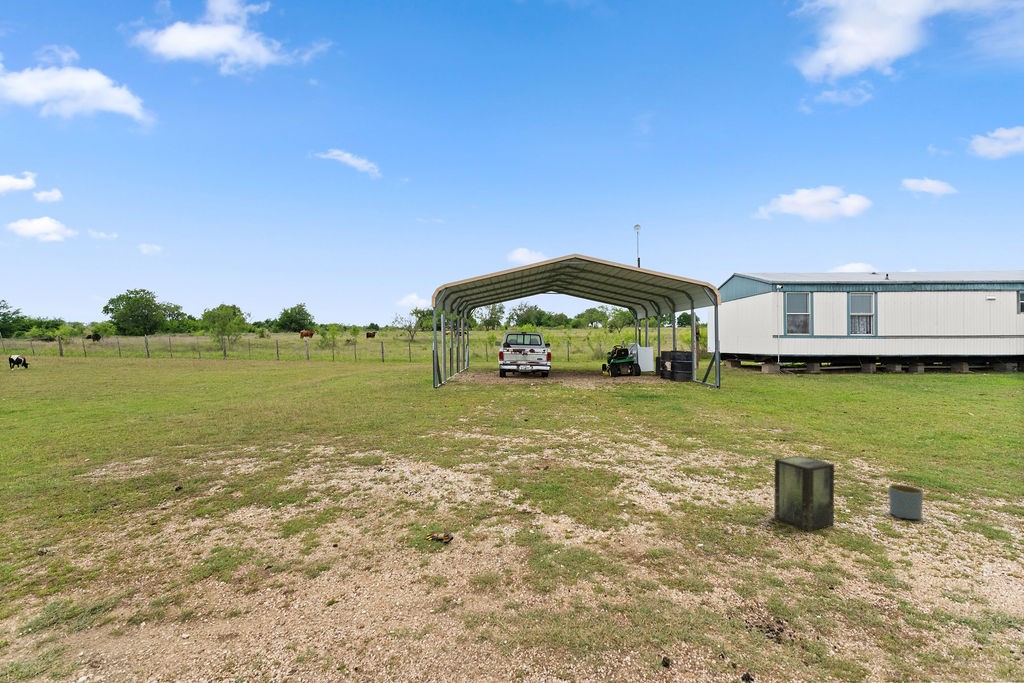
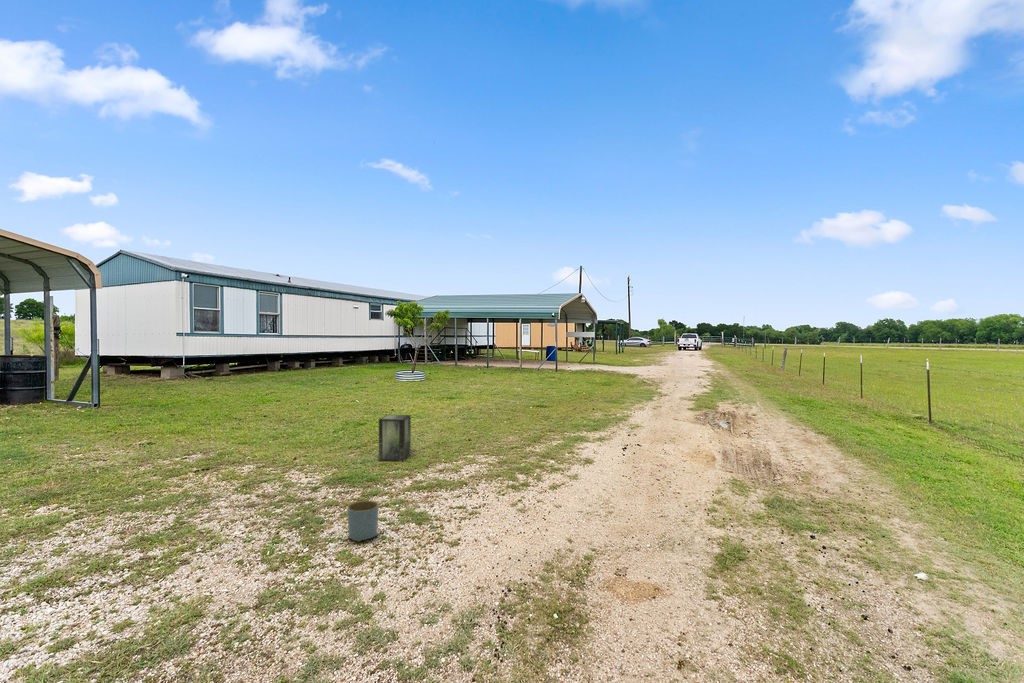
storage box: present [774,456,834,531] -> present [379,415,411,461]

